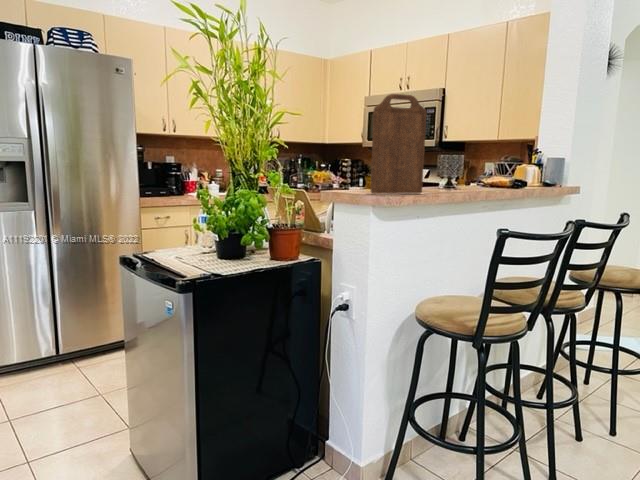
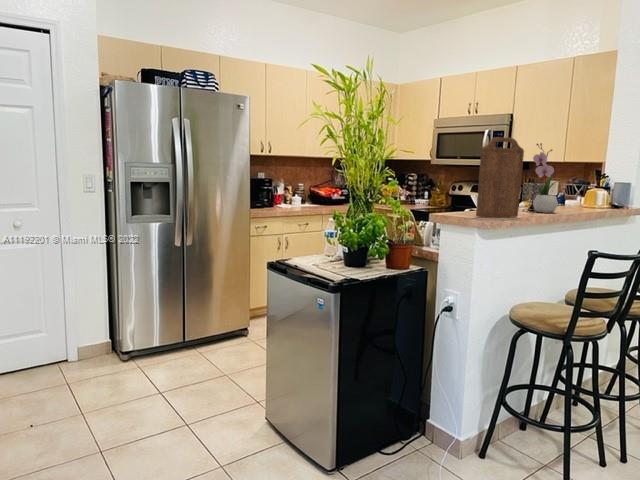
flower arrangement: none [445,108,483,190] -> present [533,143,558,213]

